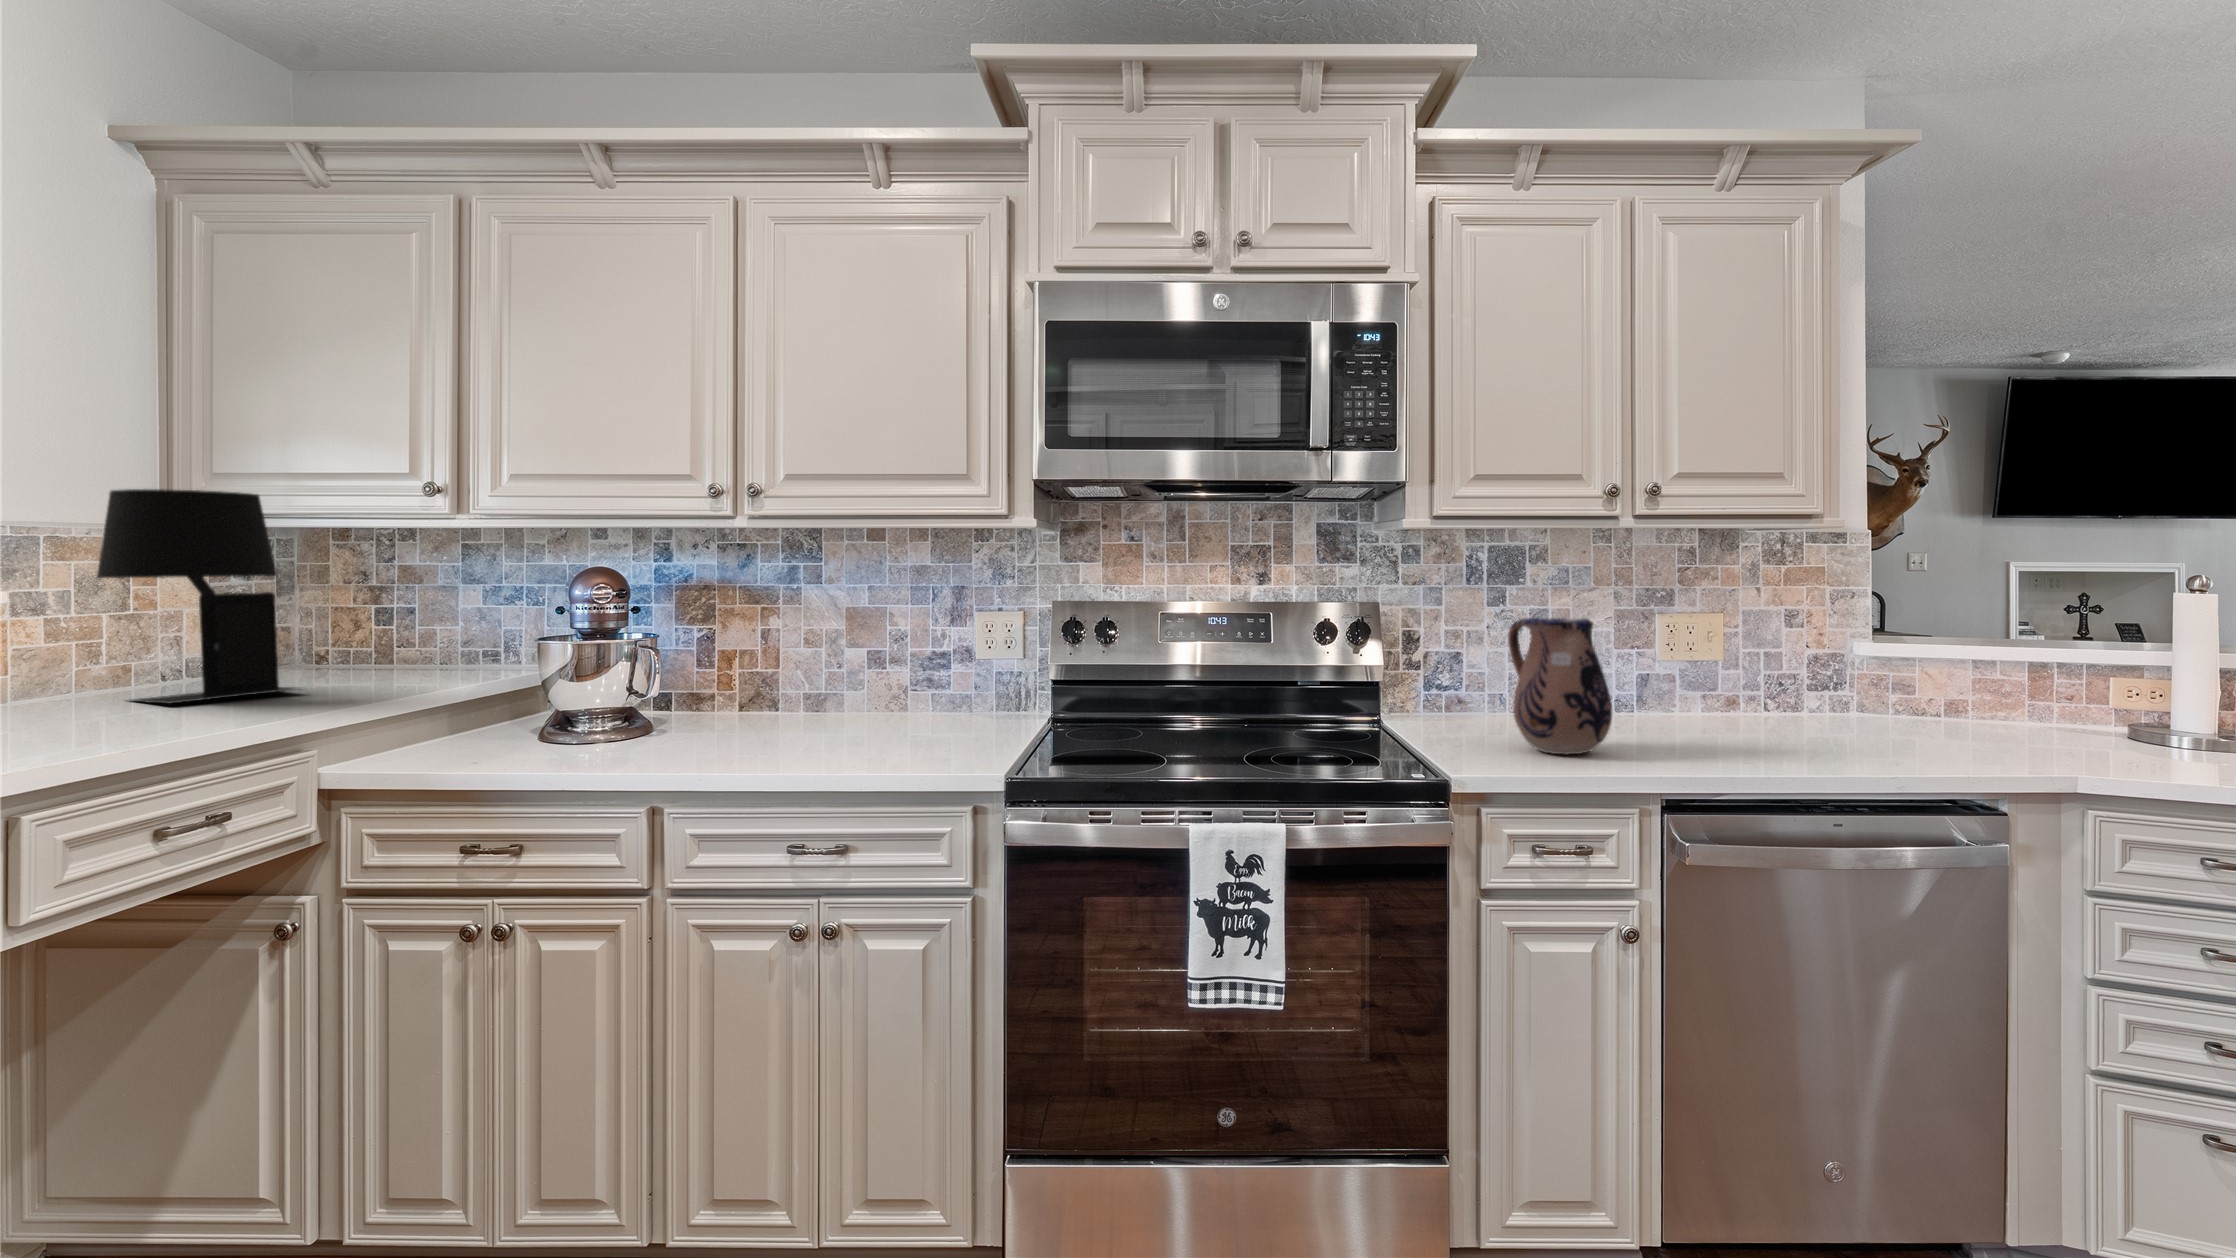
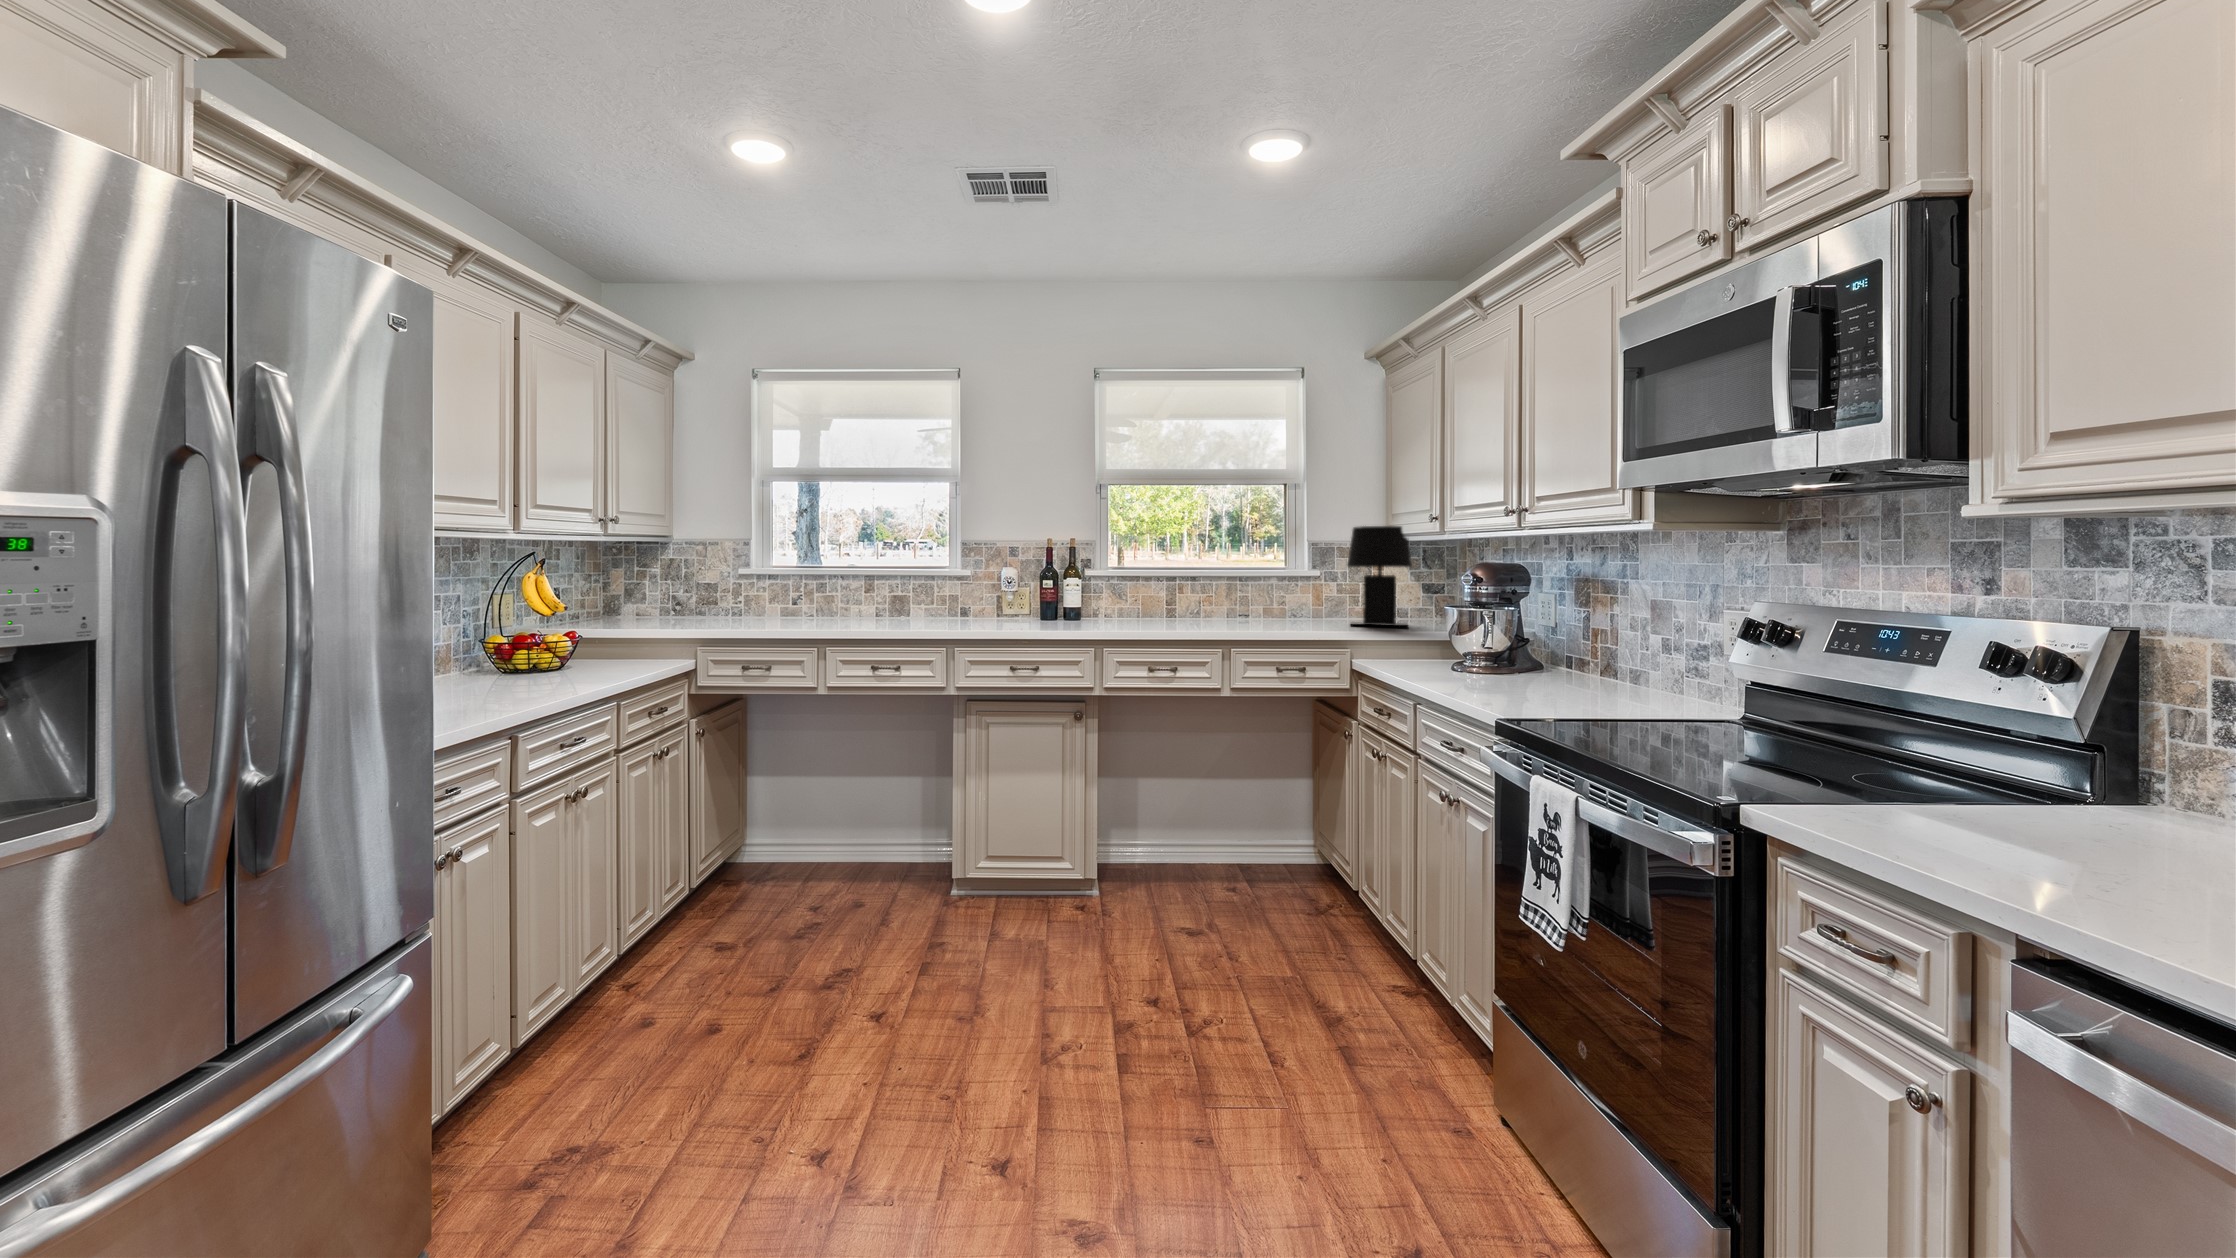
ceramic pitcher: present [1508,618,1612,754] -> none [1958,652,2171,870]

